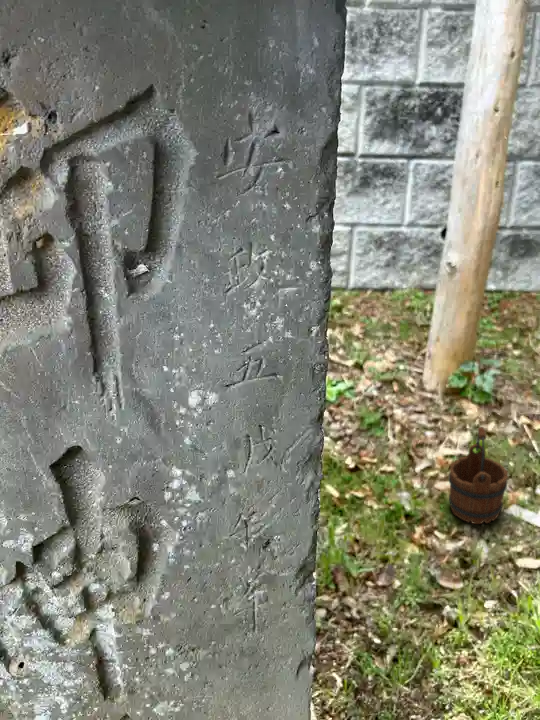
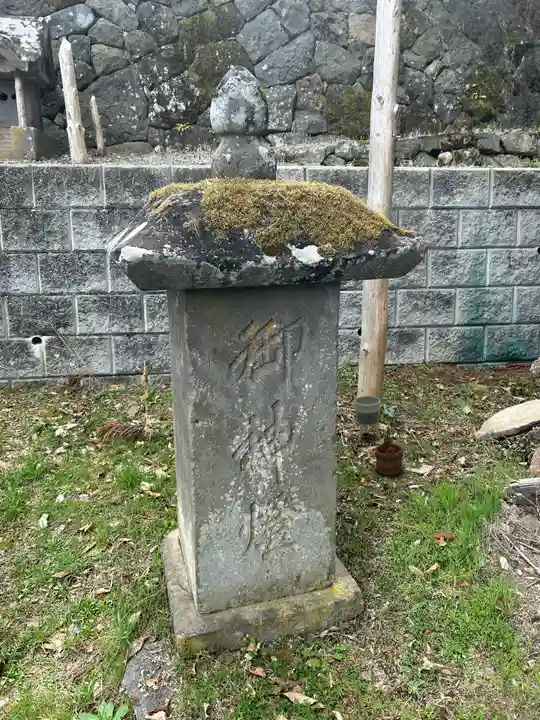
planter: none [419,352,471,436] -> present [354,396,381,441]

